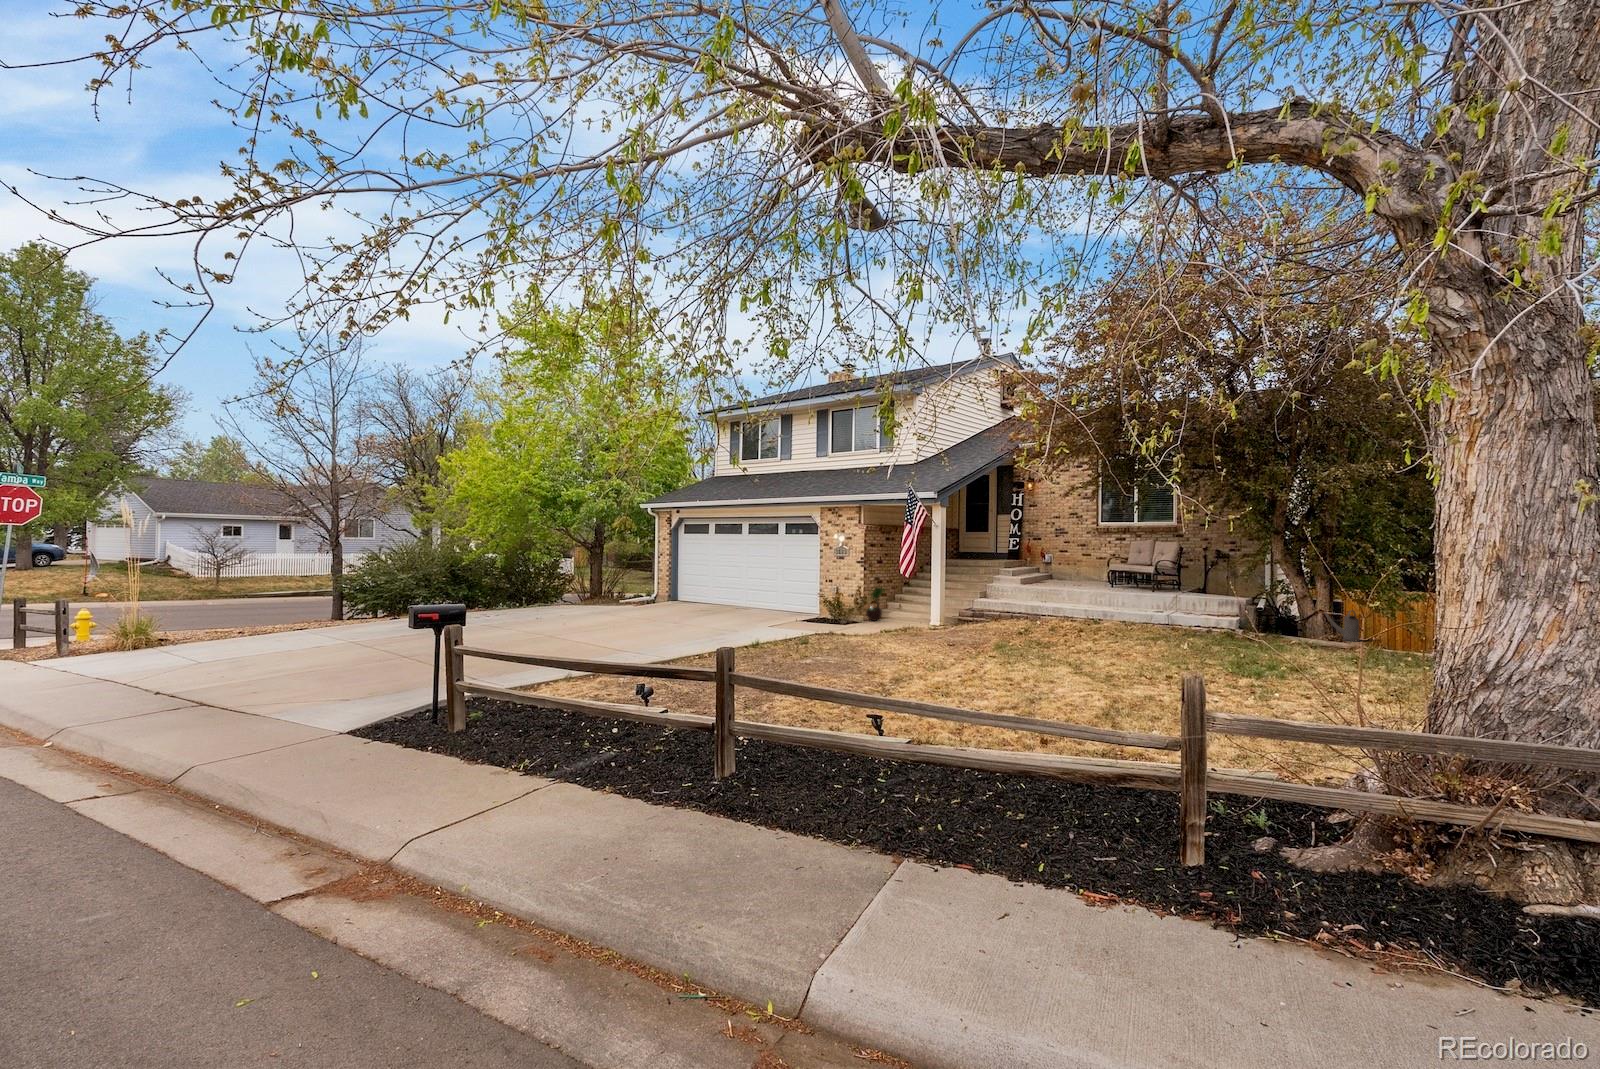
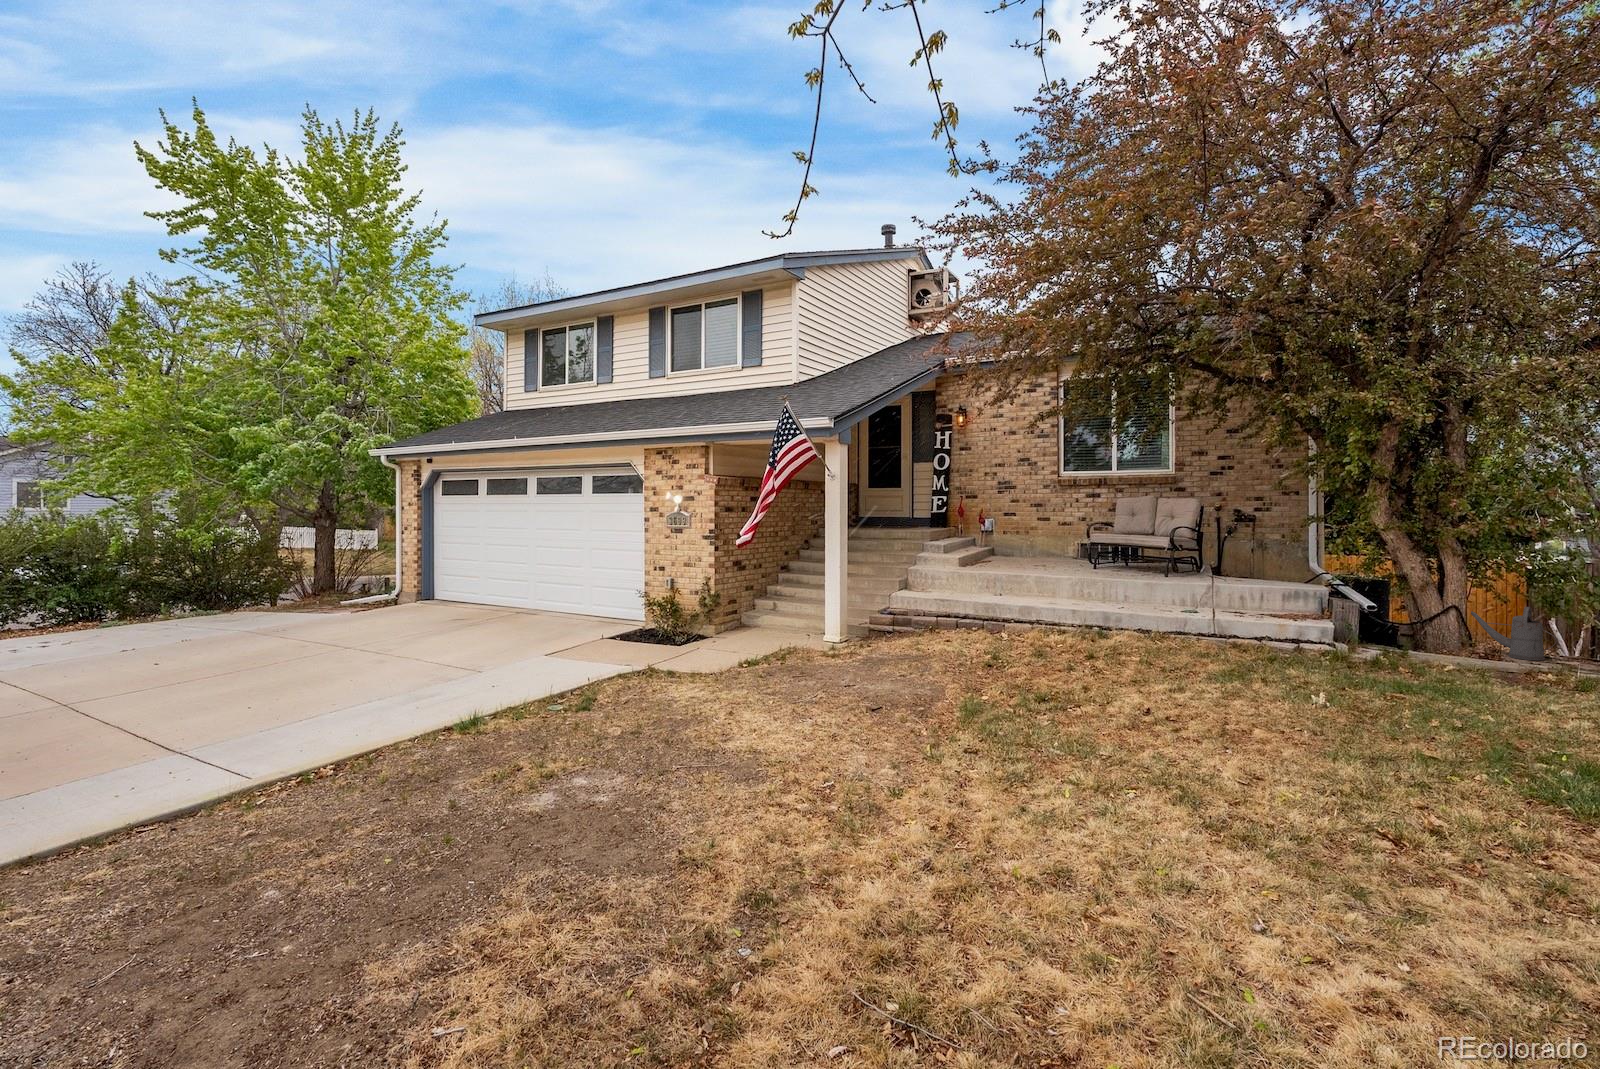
potted tree: present [866,587,885,621] -> none [719,571,754,633]

